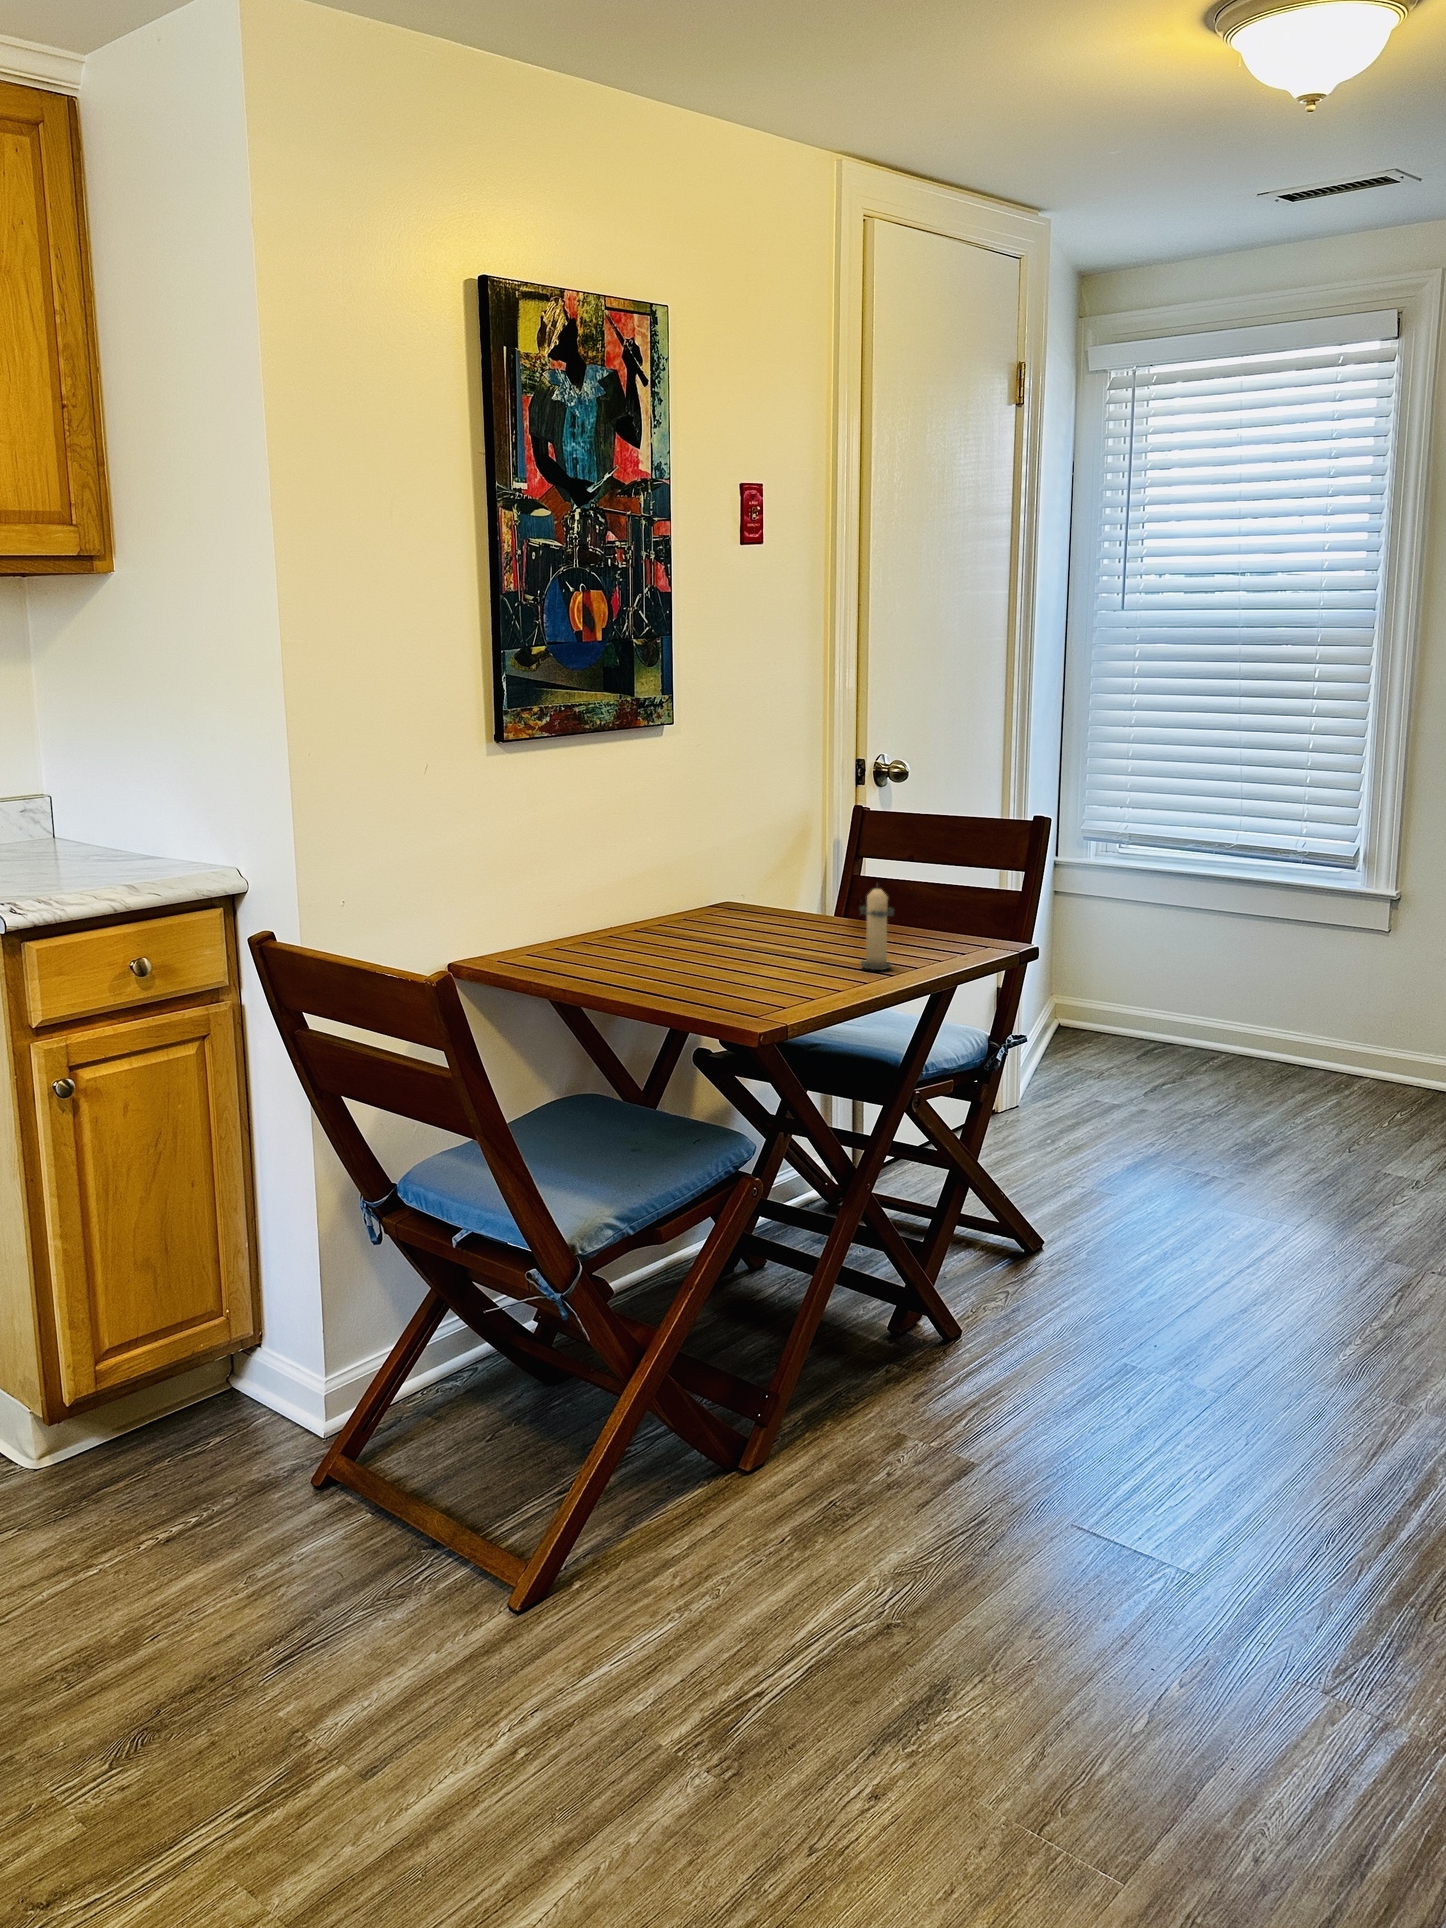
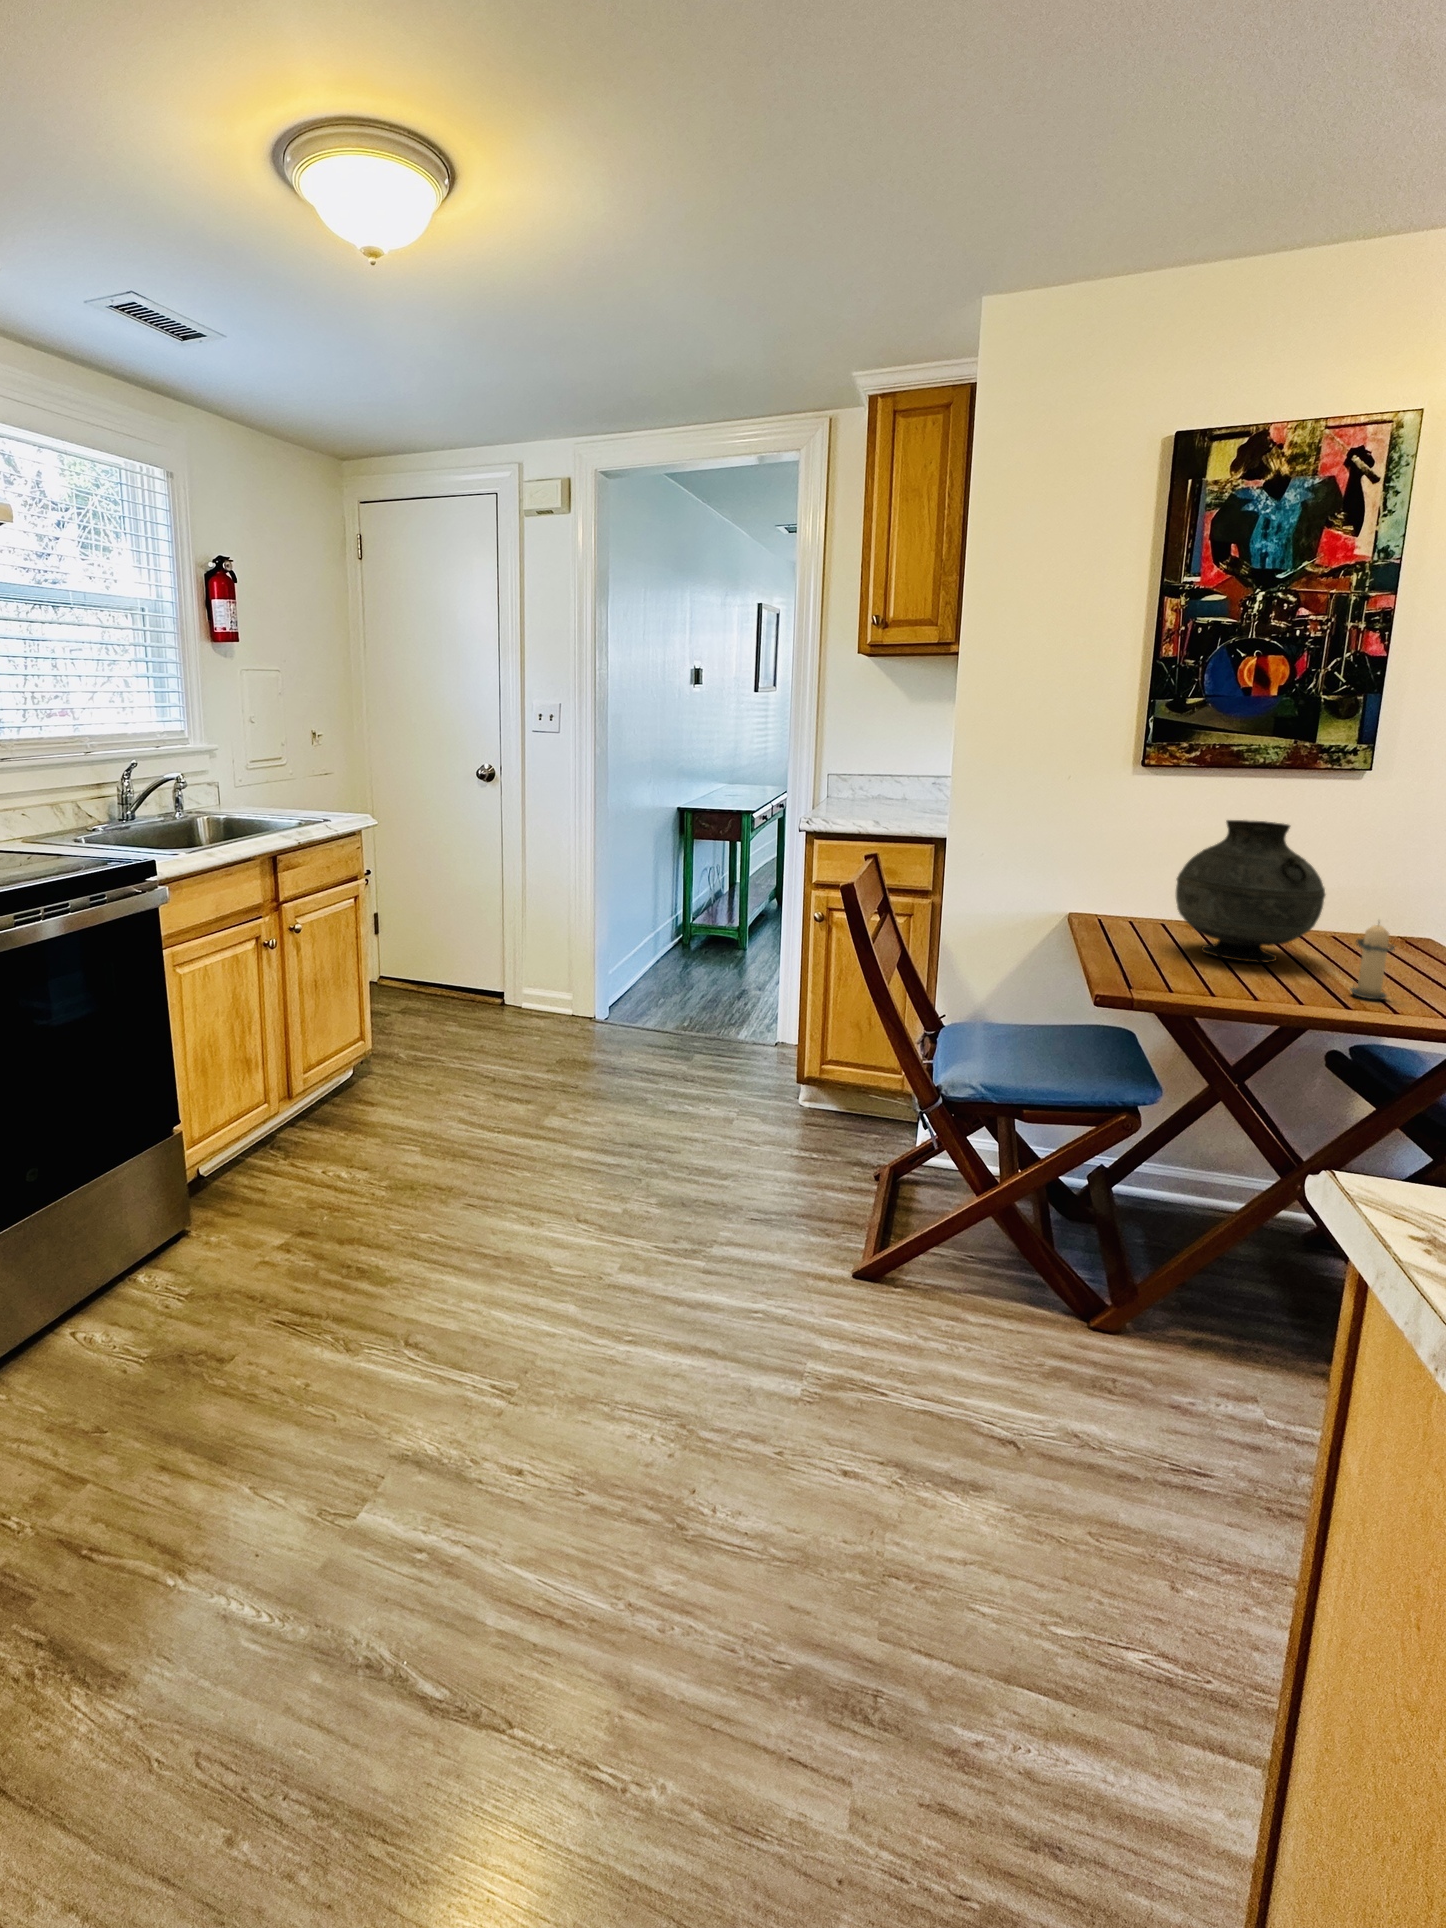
vase: none [629,794,781,967] -> present [1176,820,1325,962]

